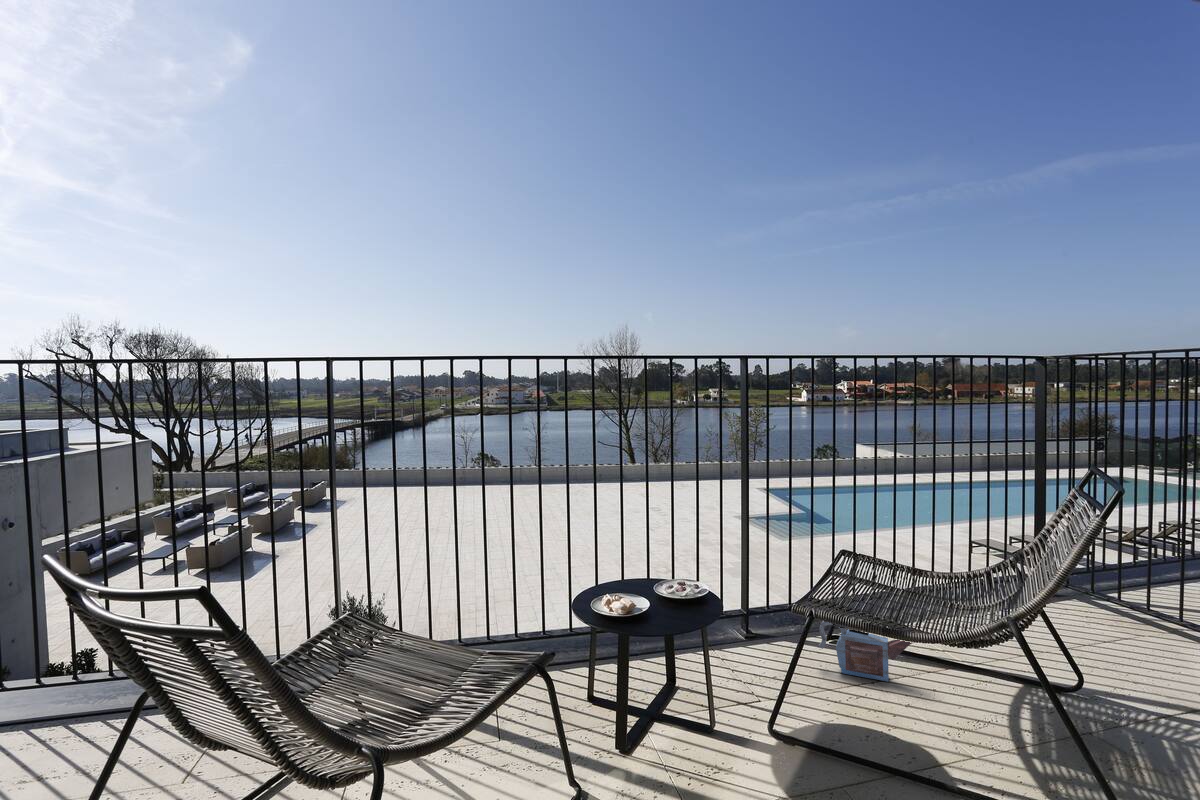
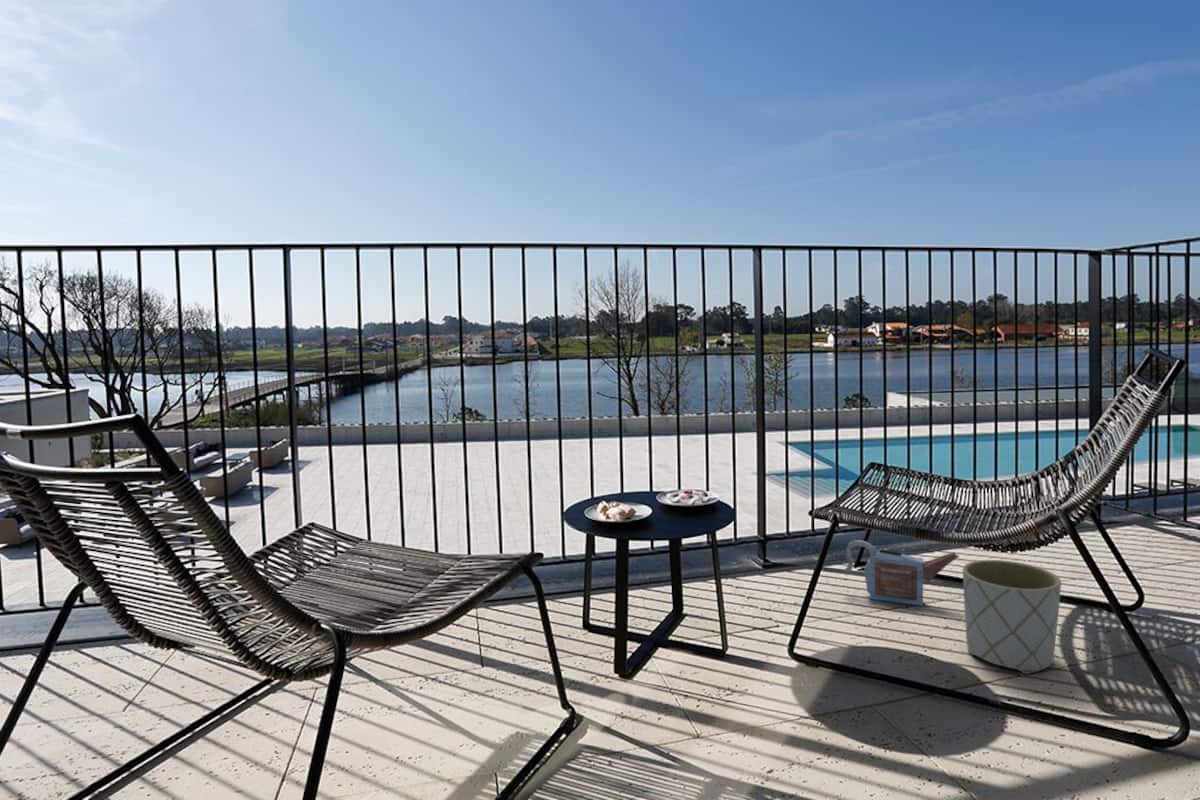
planter: none [921,647,1007,757] -> present [963,560,1061,674]

